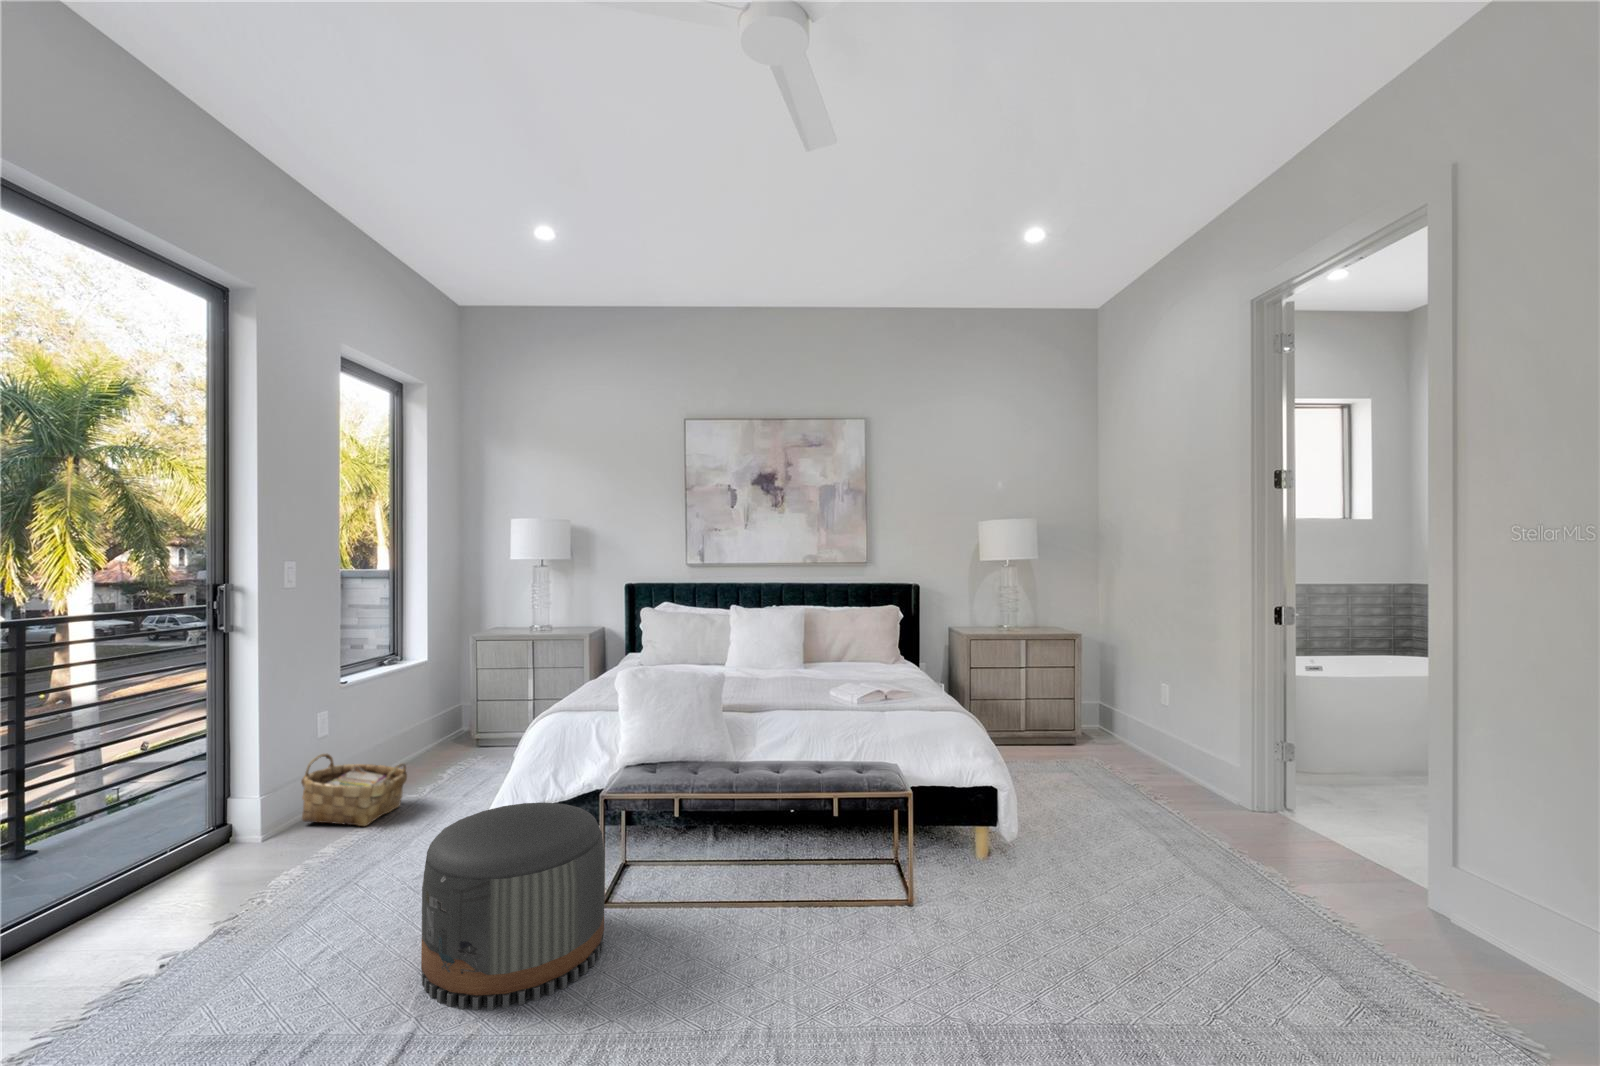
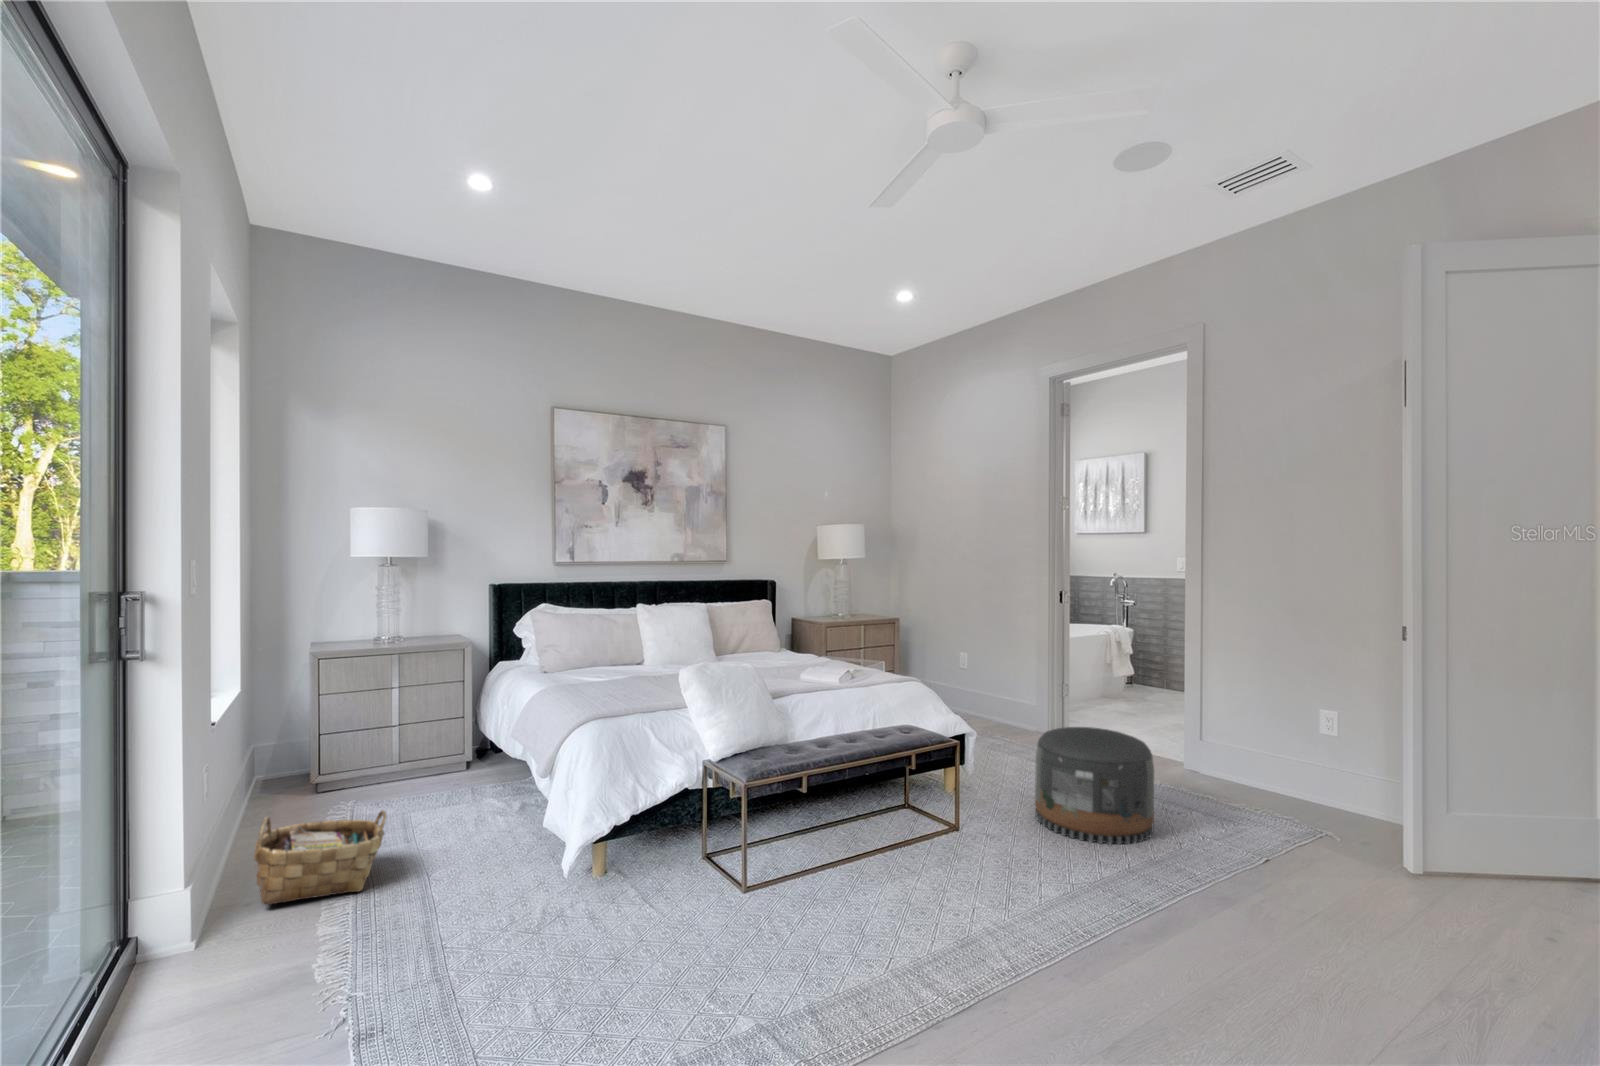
pouf: present [421,802,605,1010] -> present [1035,727,1154,845]

